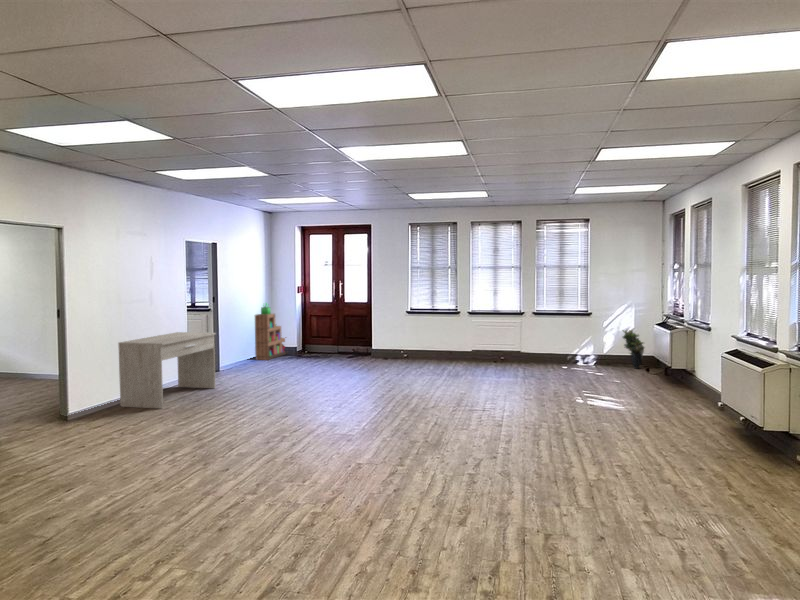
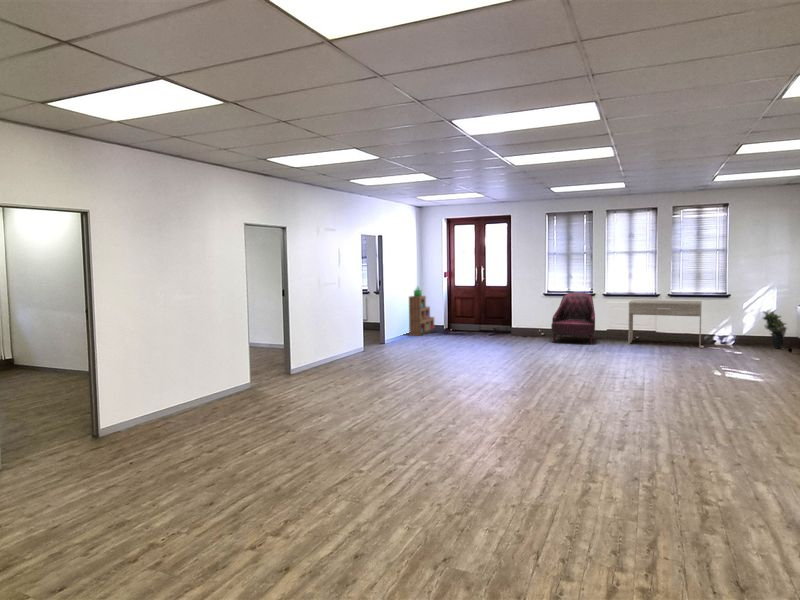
armchair: none [413,311,459,367] -> present [551,293,595,344]
desk: present [118,332,216,408] -> present [628,300,701,347]

